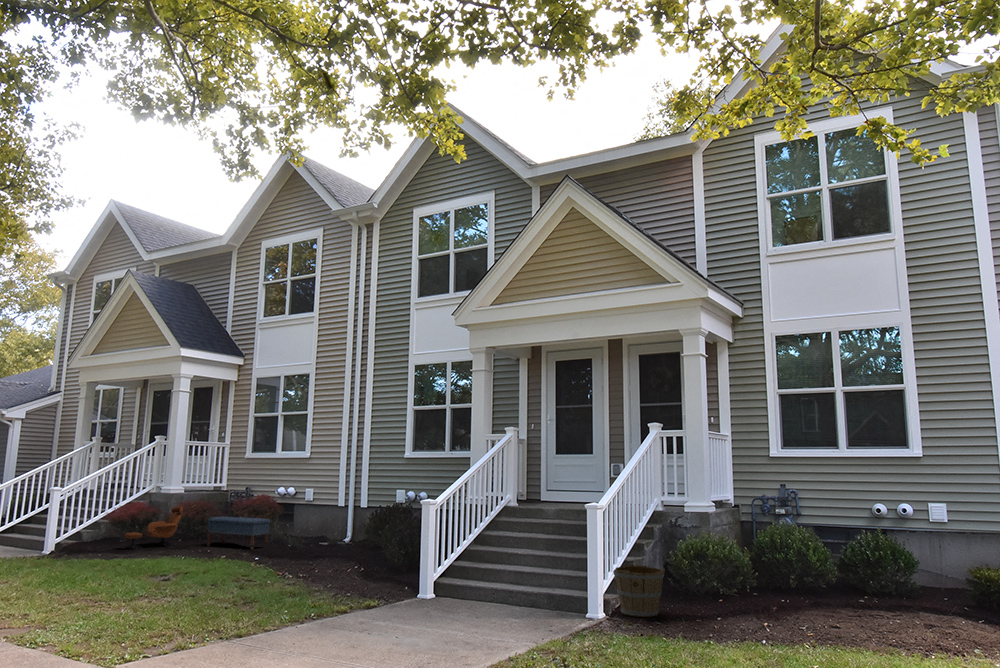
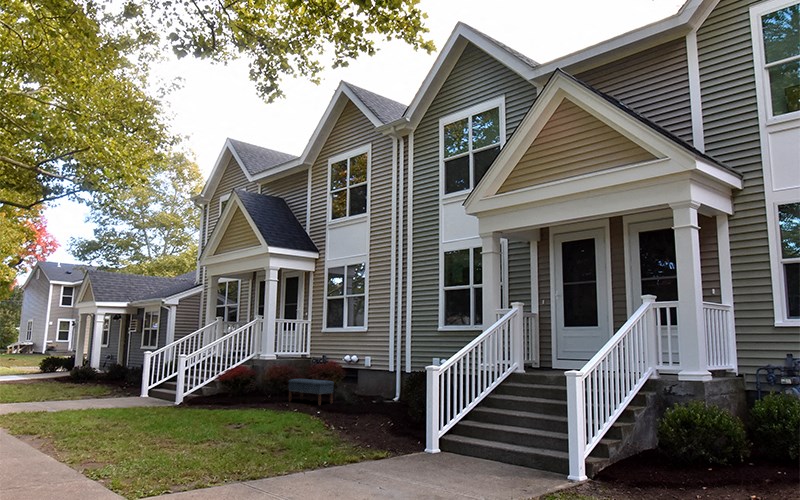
lounge chair: present [122,506,183,549] -> none [227,370,271,403]
wooden bucket: present [613,565,665,617] -> none [594,430,645,480]

